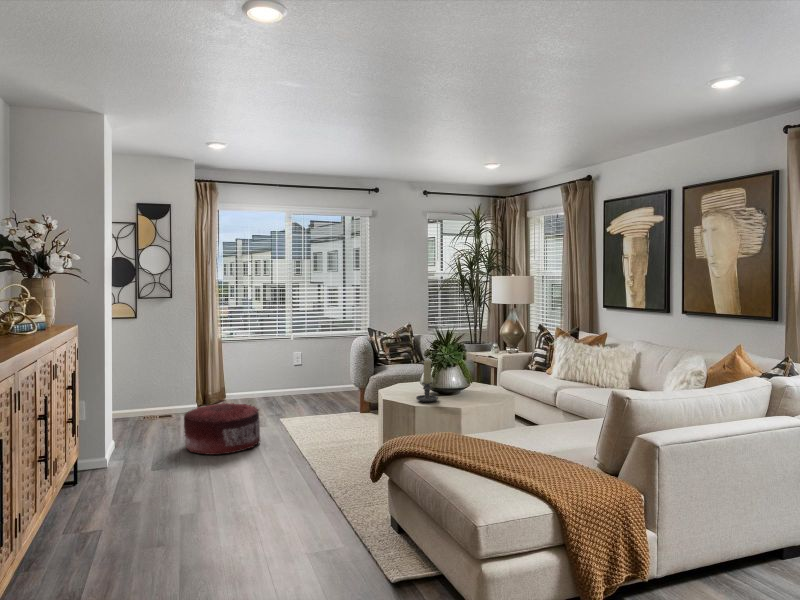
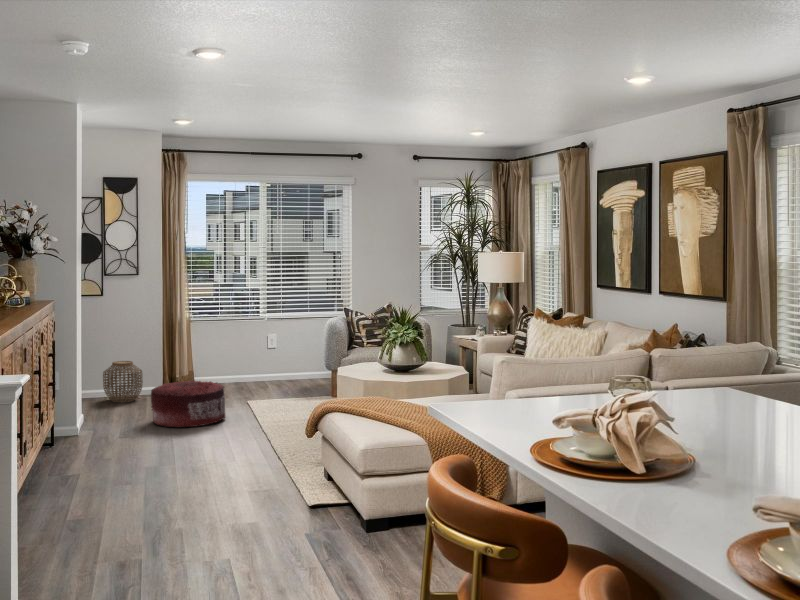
candle holder: present [416,361,438,402] -> none [370,336,391,376]
woven basket: none [136,381,175,423] -> present [103,361,143,402]

